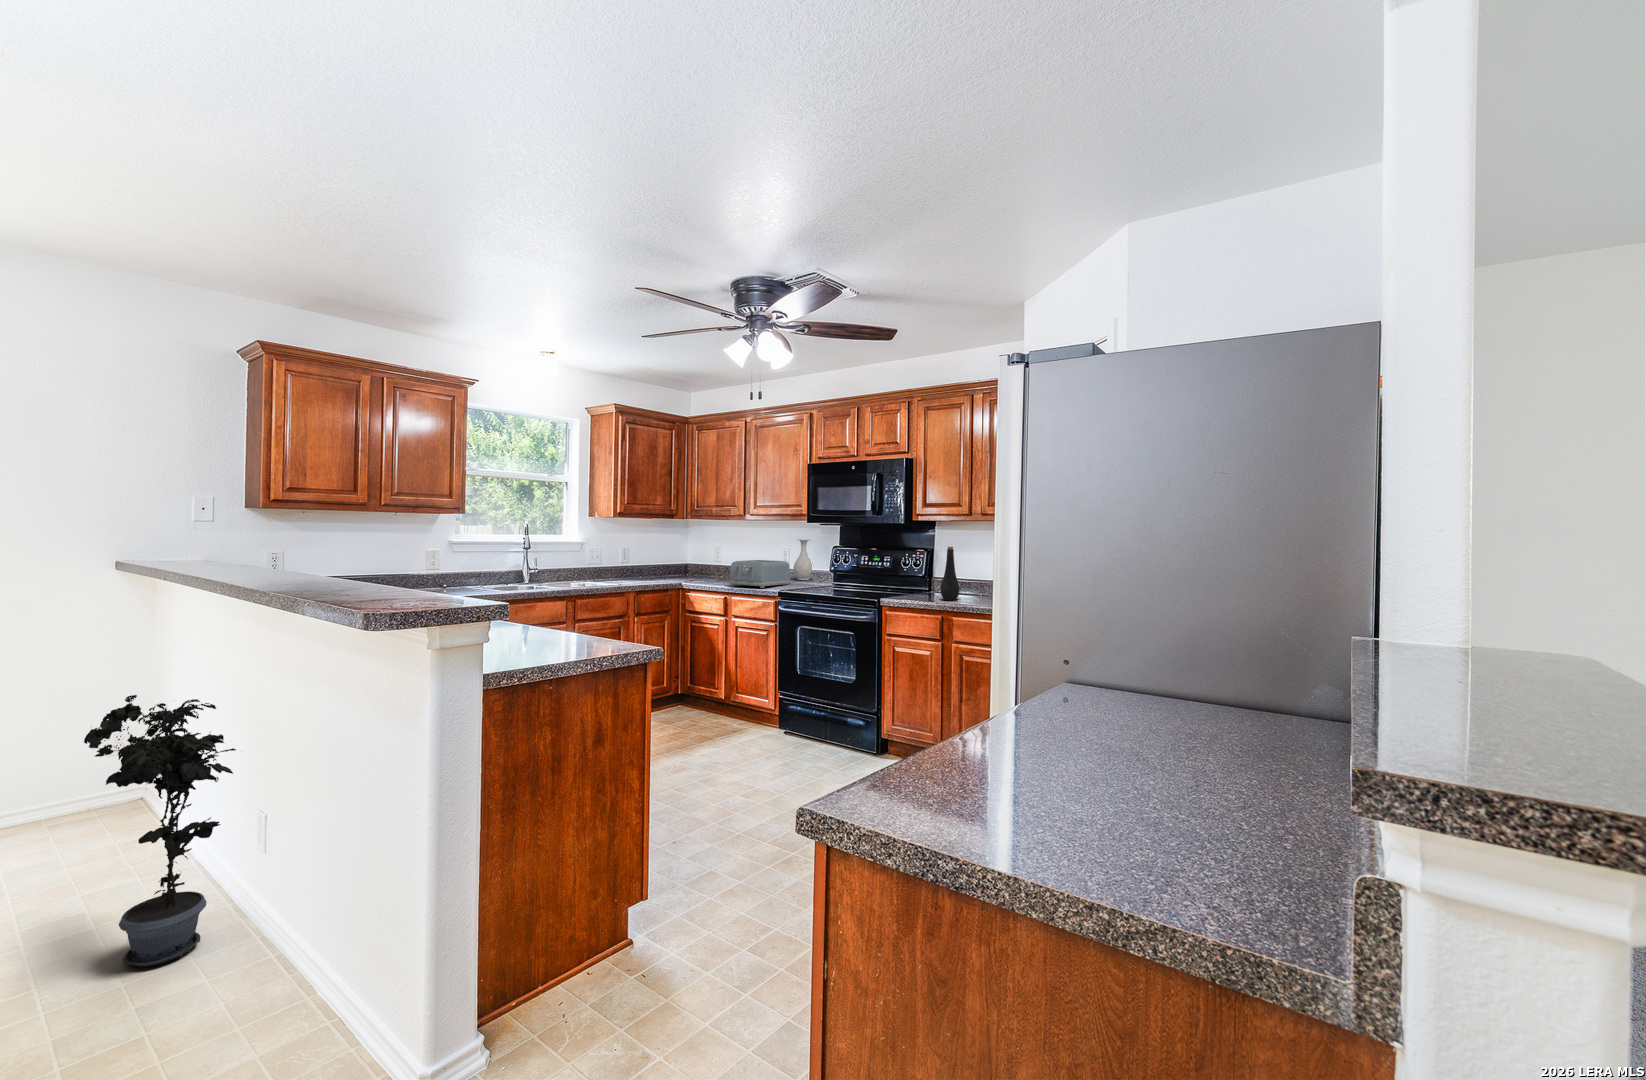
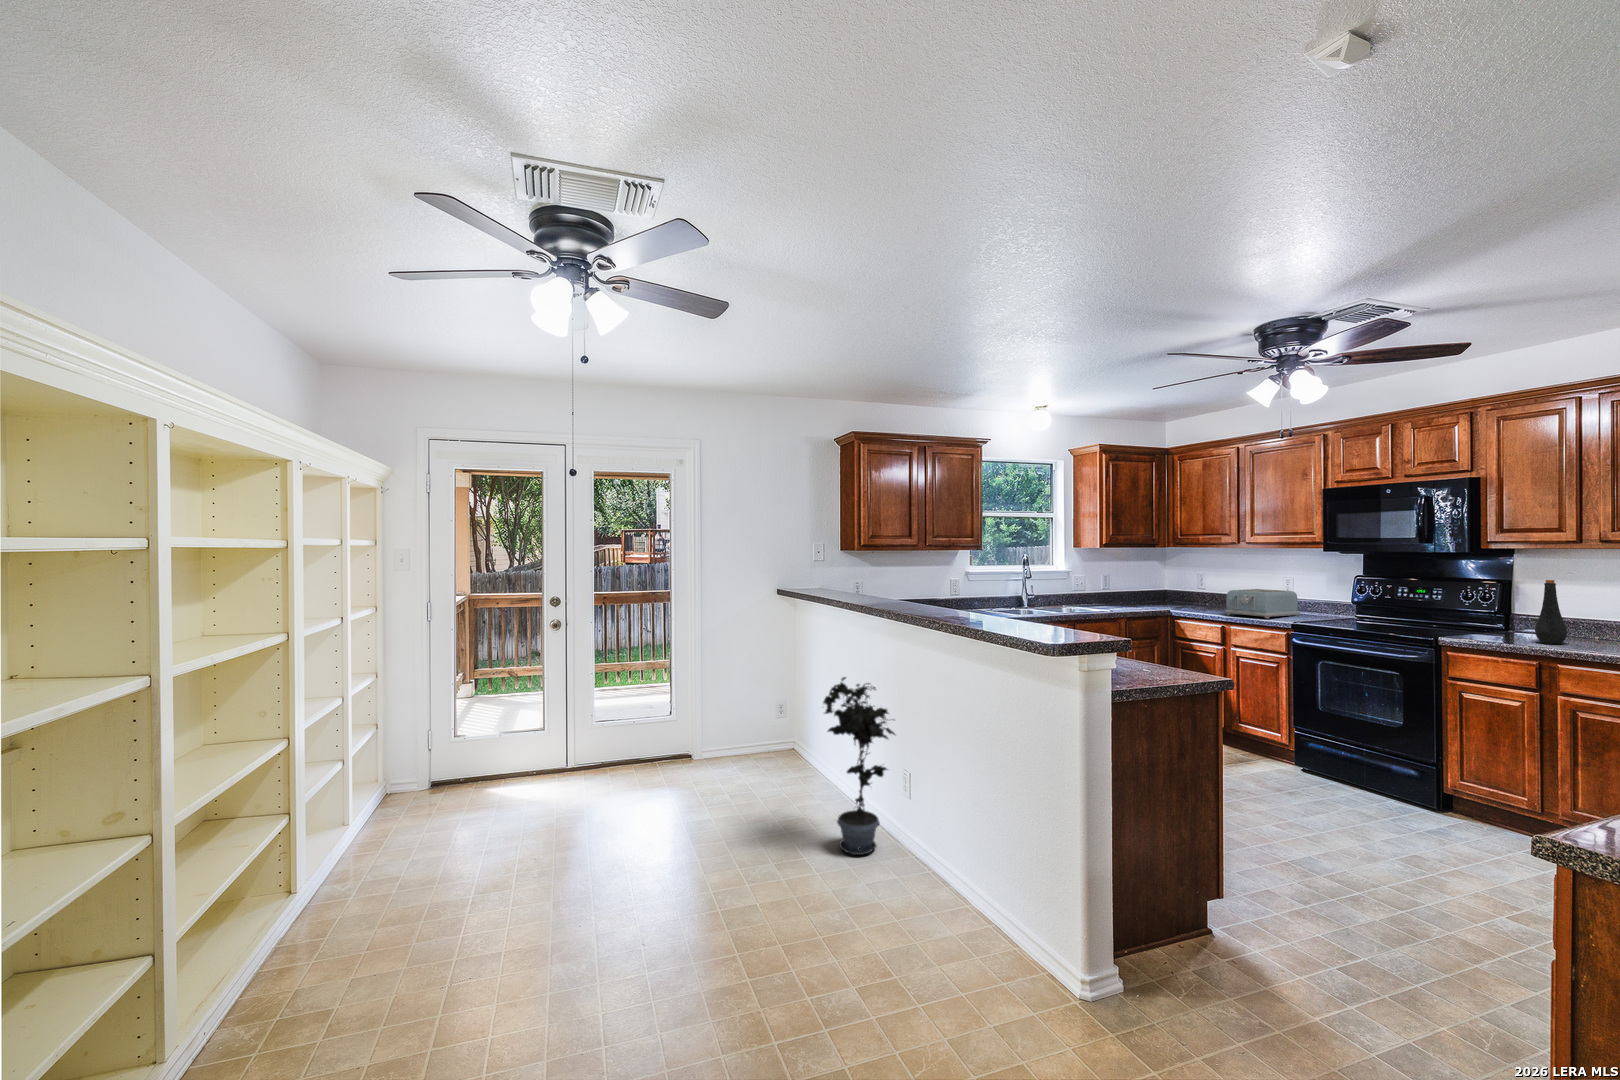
vase: present [793,539,814,580] -> none [1299,568,1326,611]

